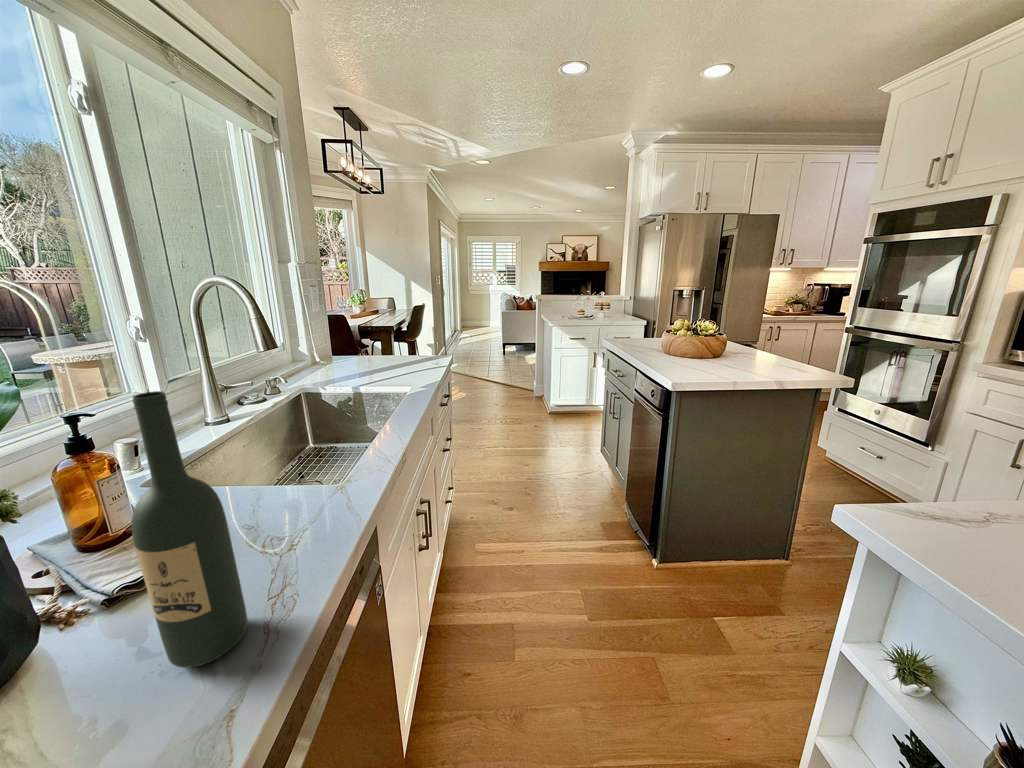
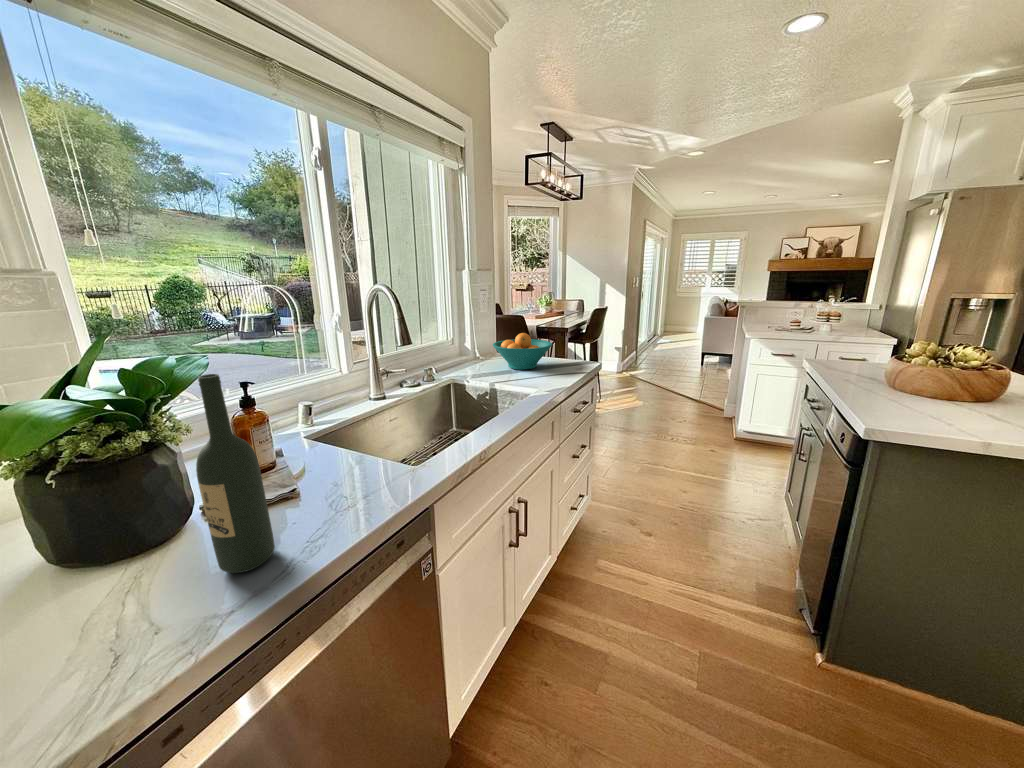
fruit bowl: none [342,331,409,370] -> present [493,333,552,370]

